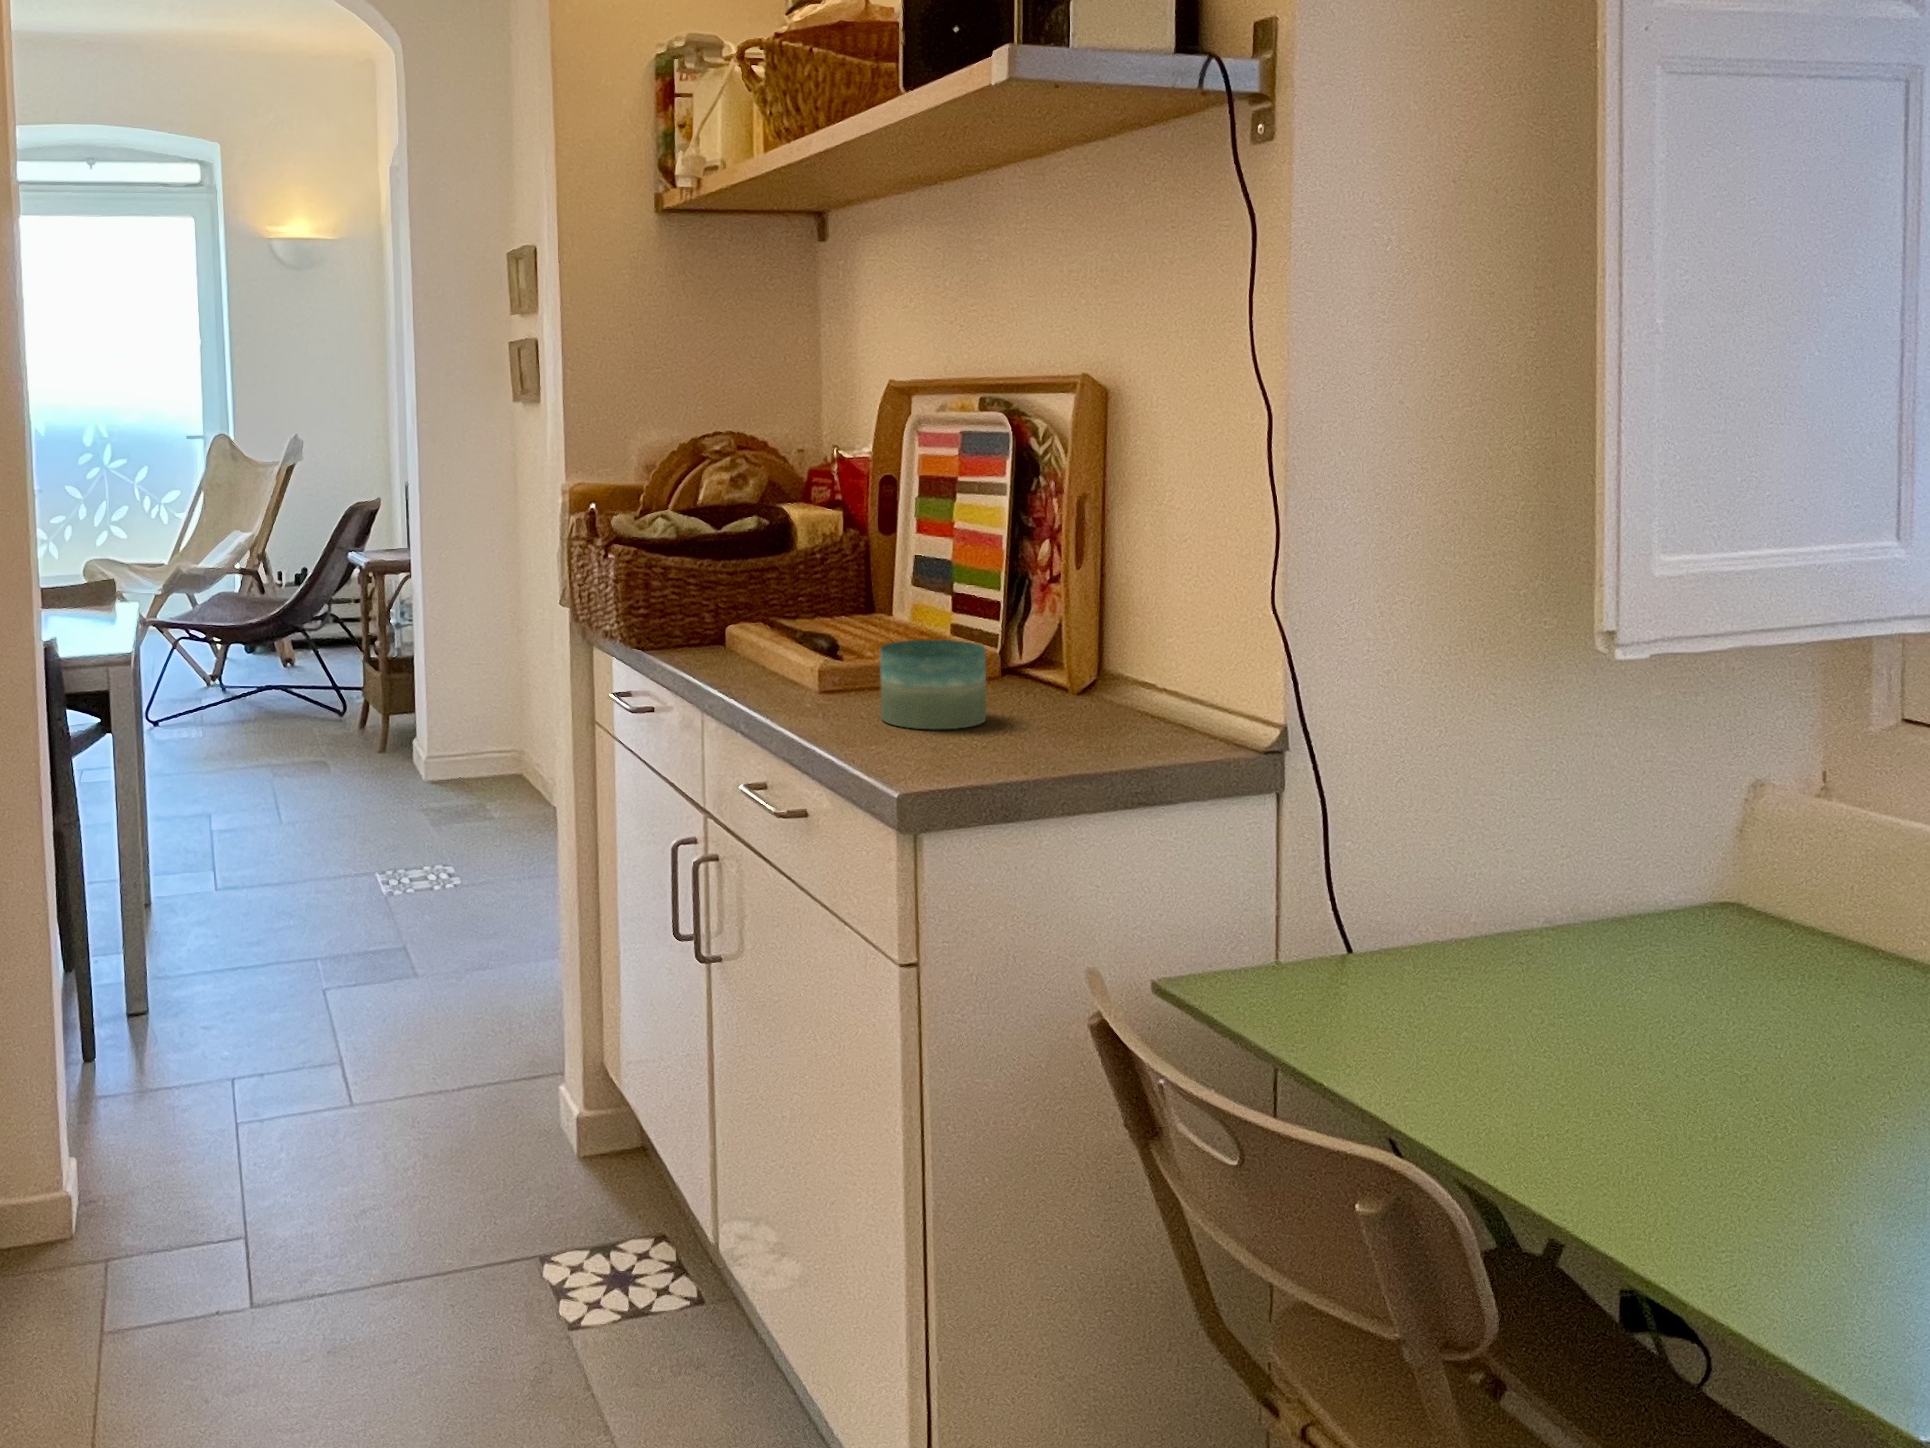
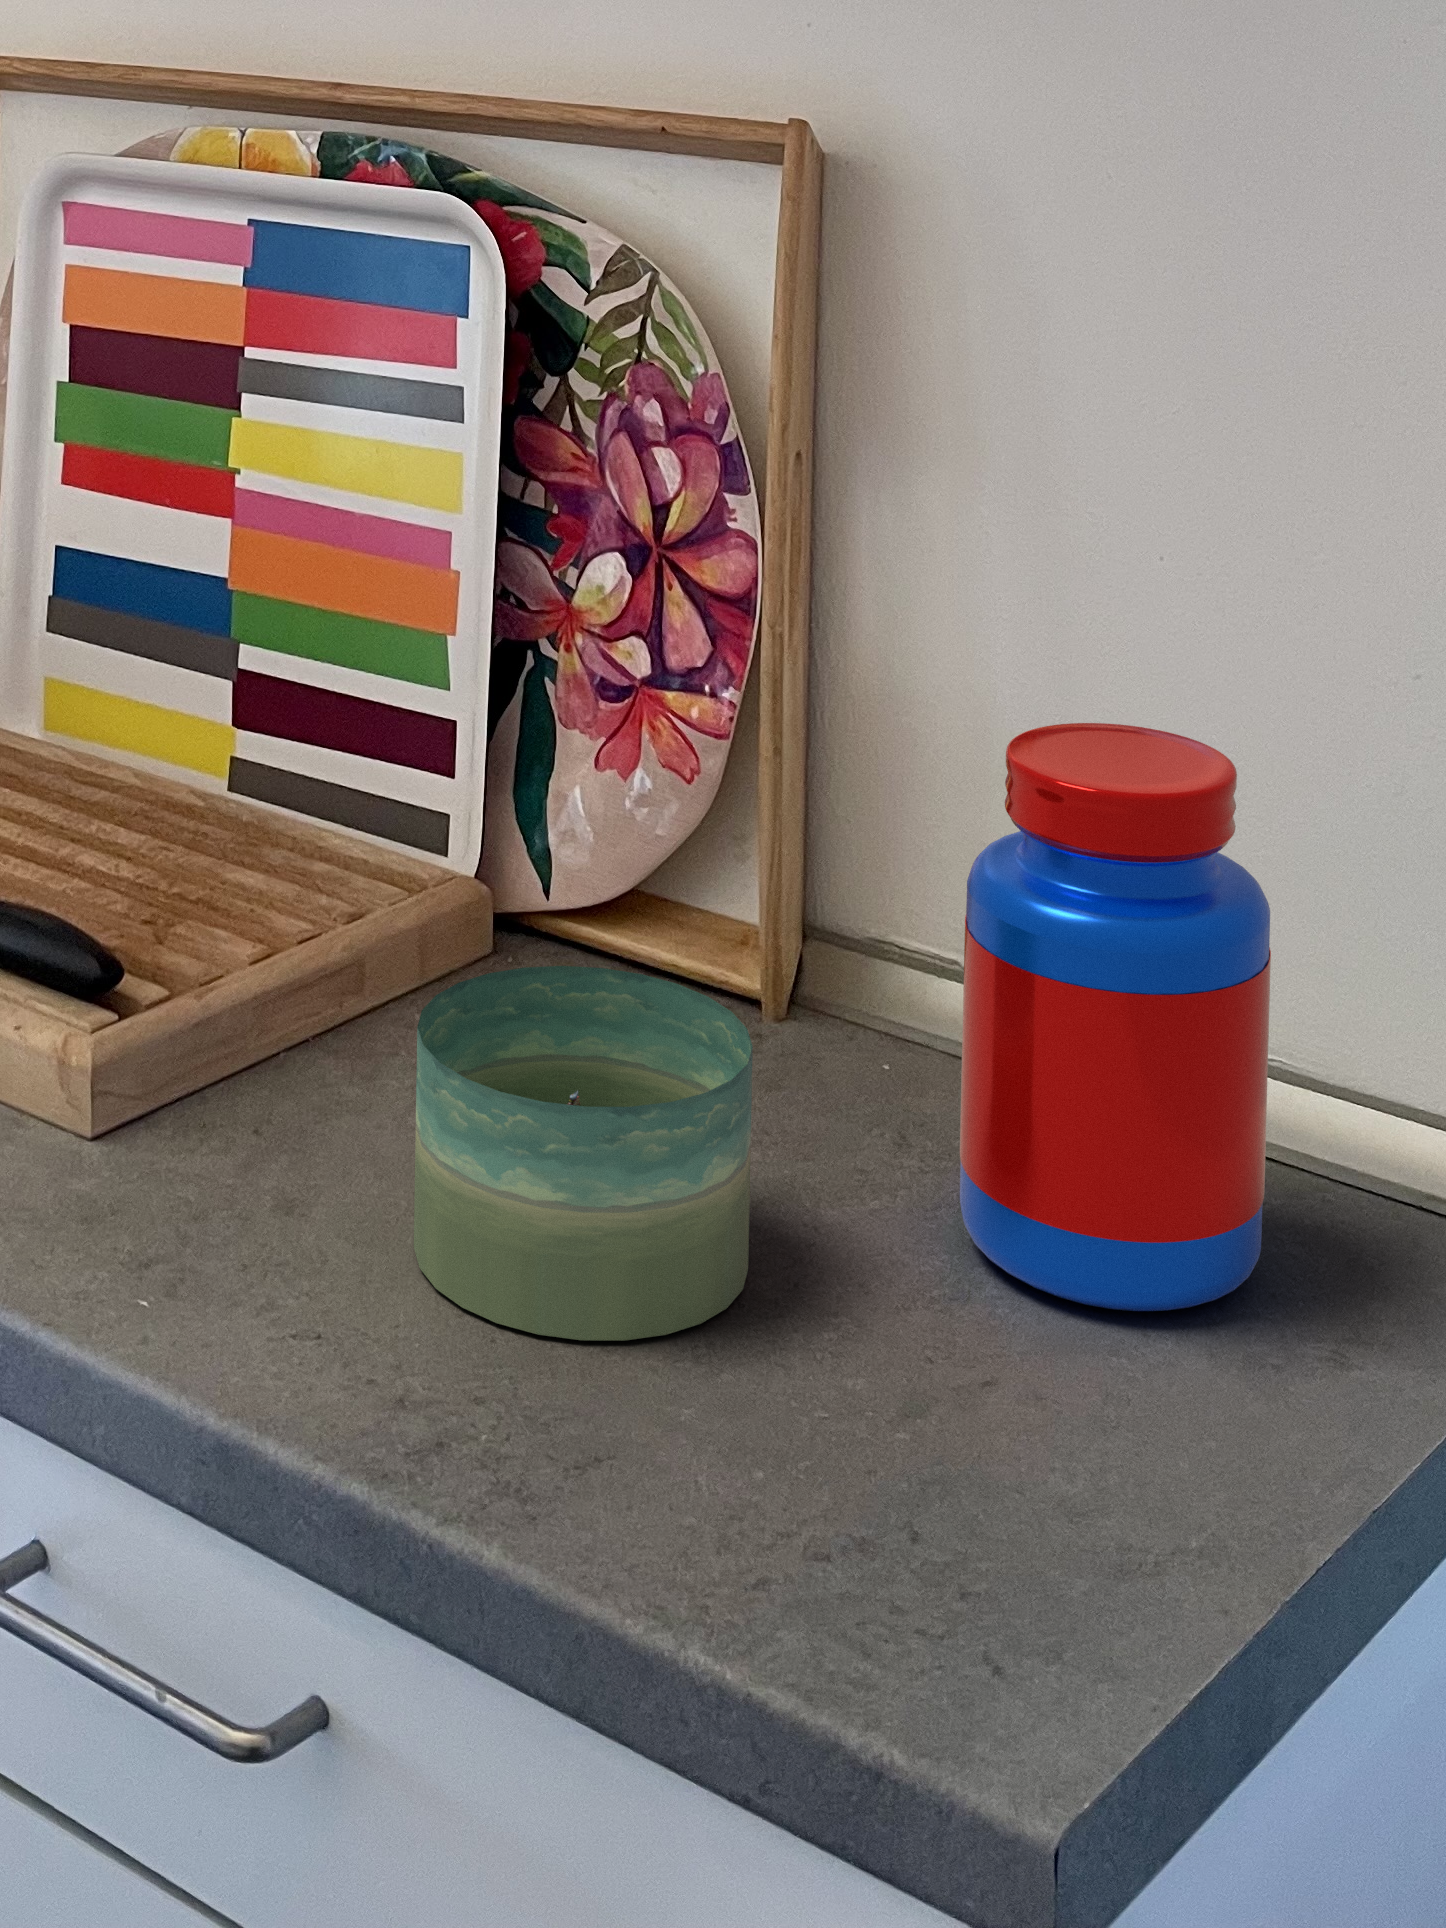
jar: none [1052,563,1153,741] -> present [960,723,1271,1311]

